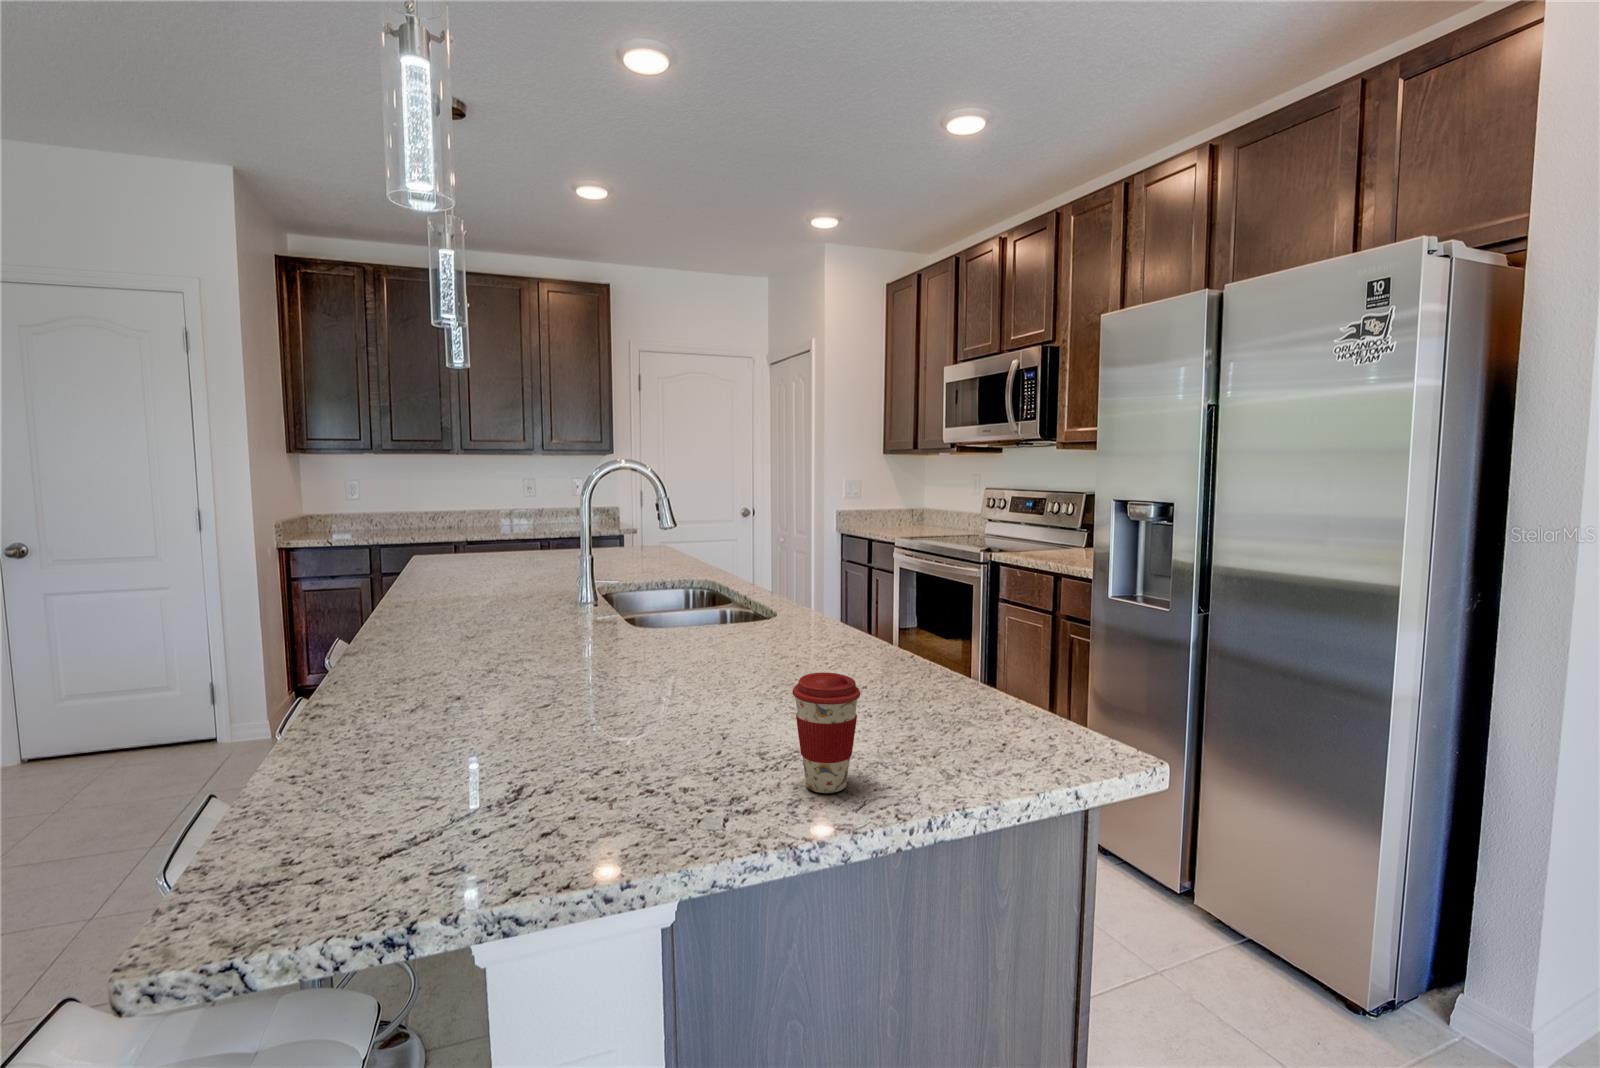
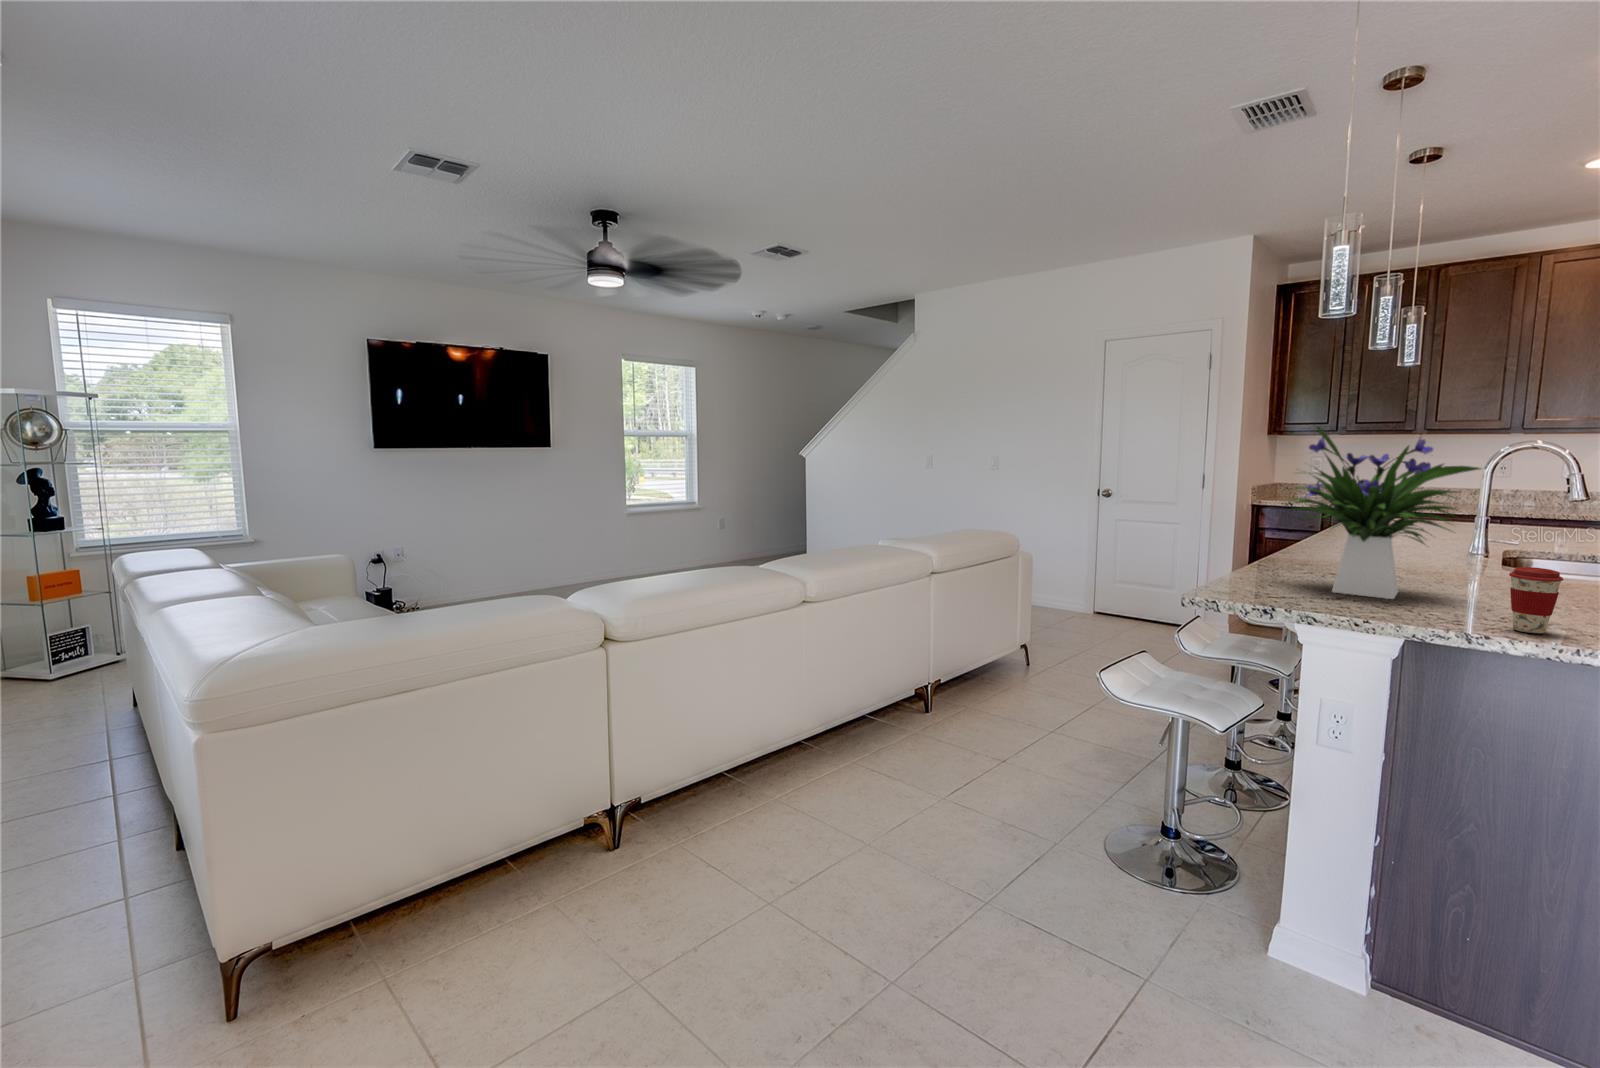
flower arrangement: none [363,424,679,768] -> present [1285,427,1480,599]

